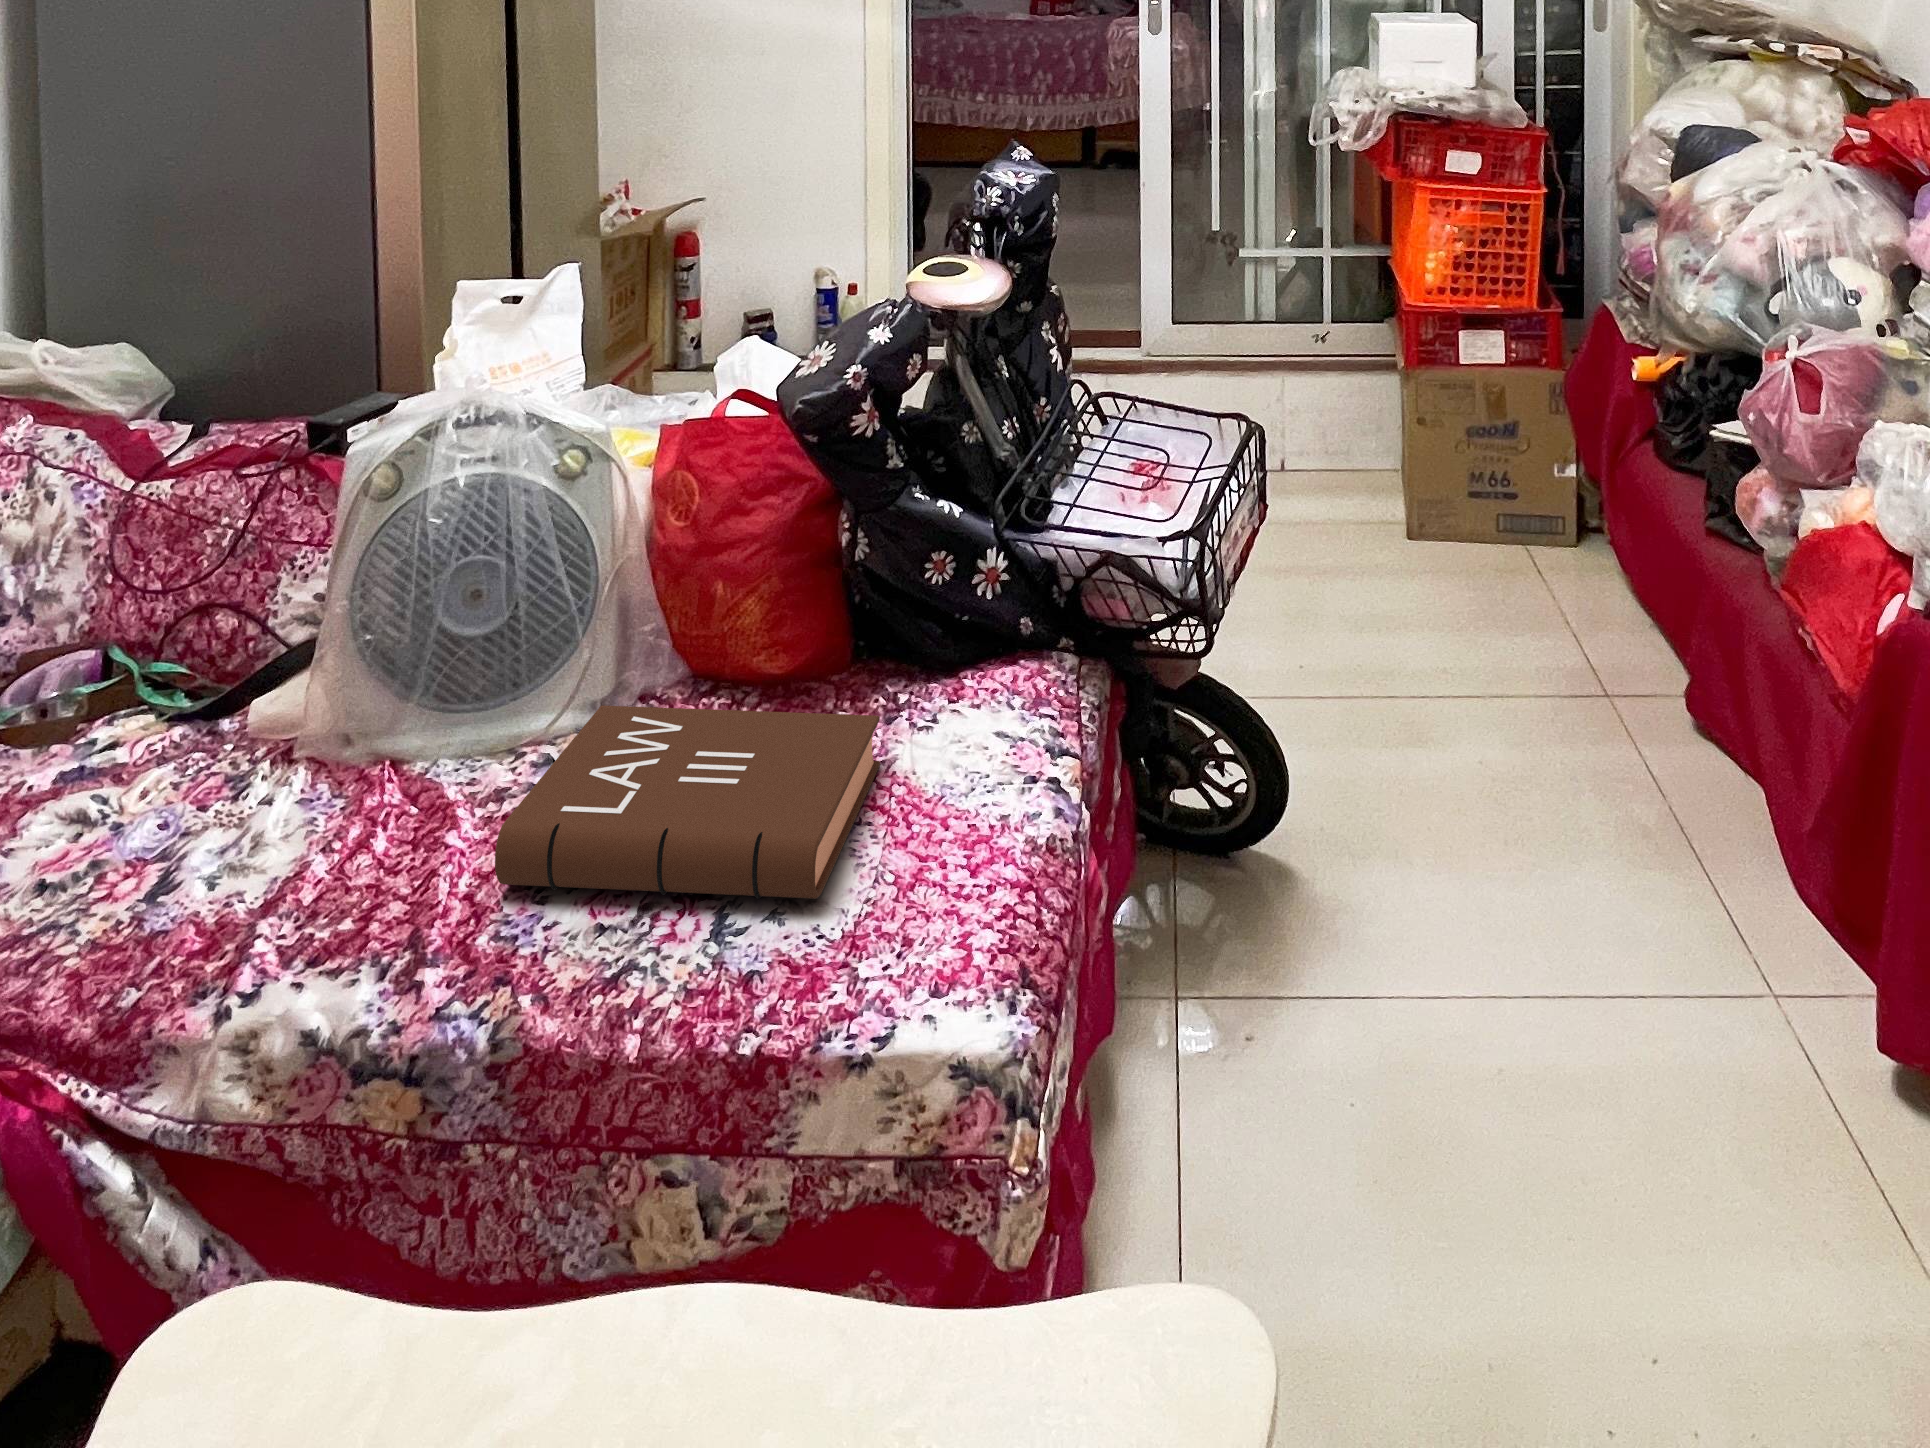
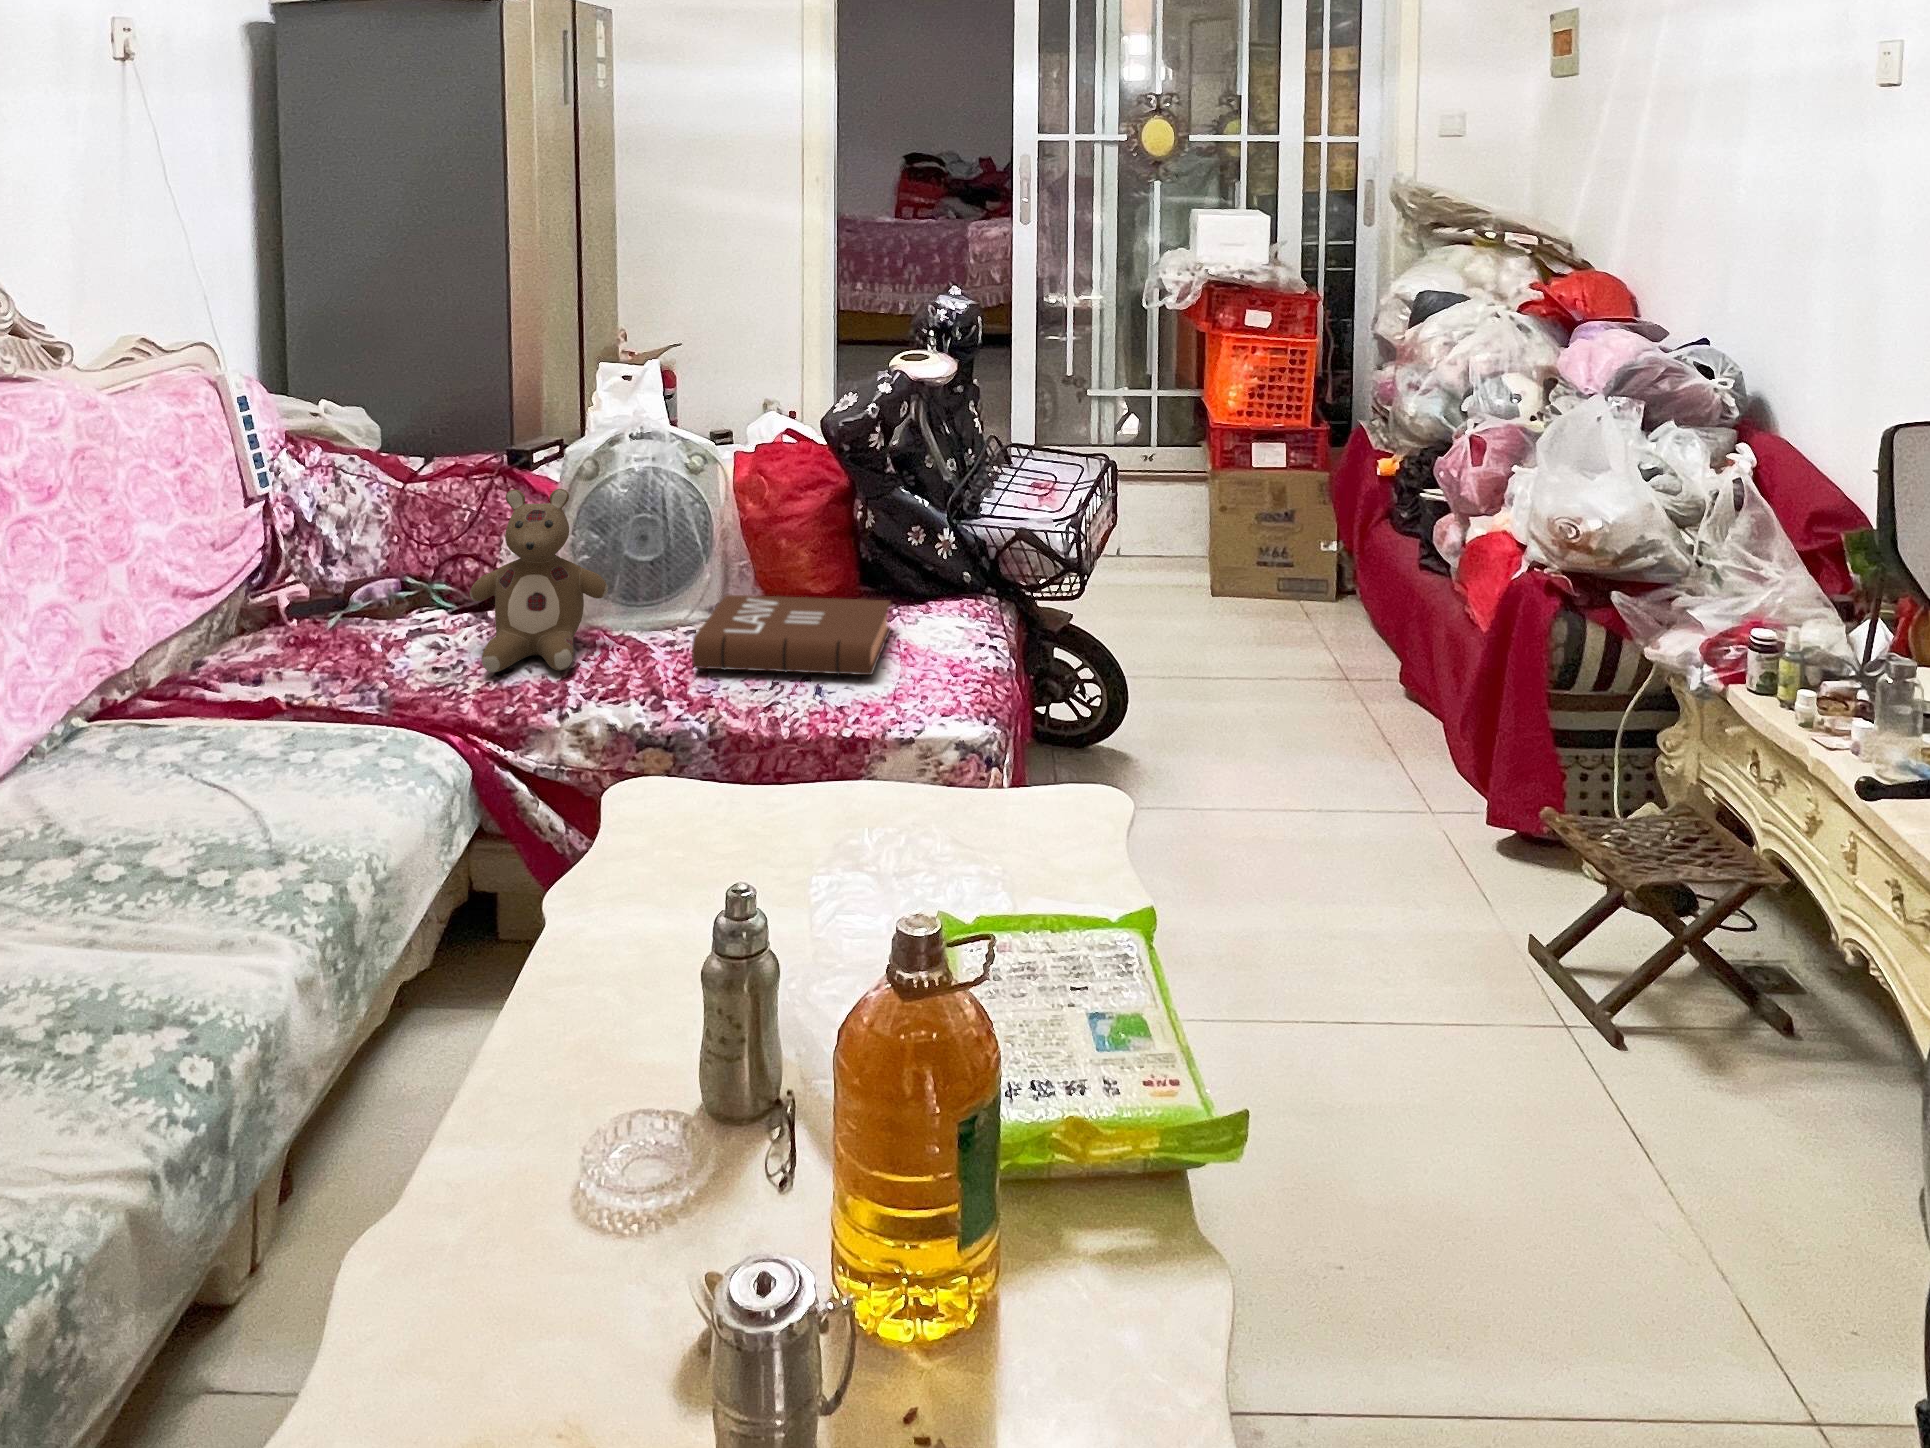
stuffed bear: none [109,544,377,903] -> present [470,489,608,672]

